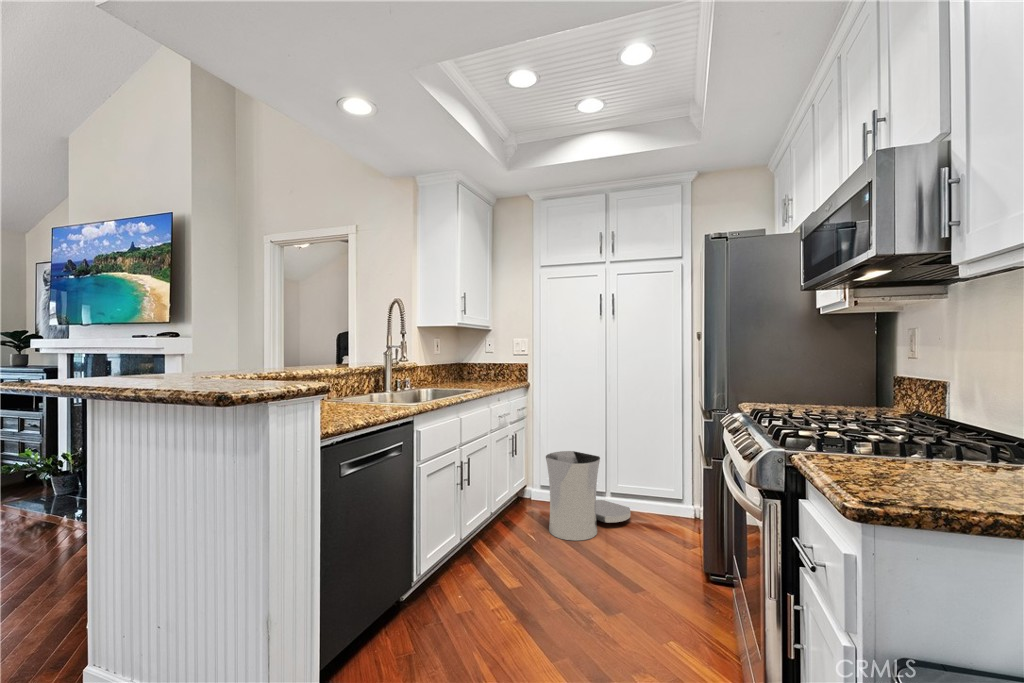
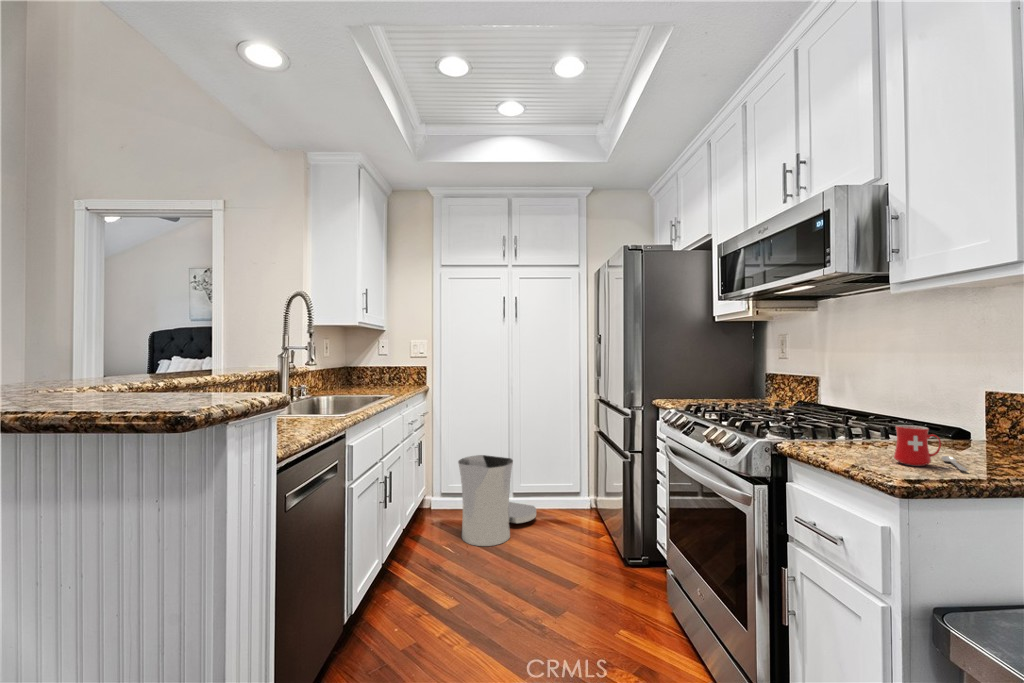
mug: none [893,438,986,499] -> present [894,425,968,471]

